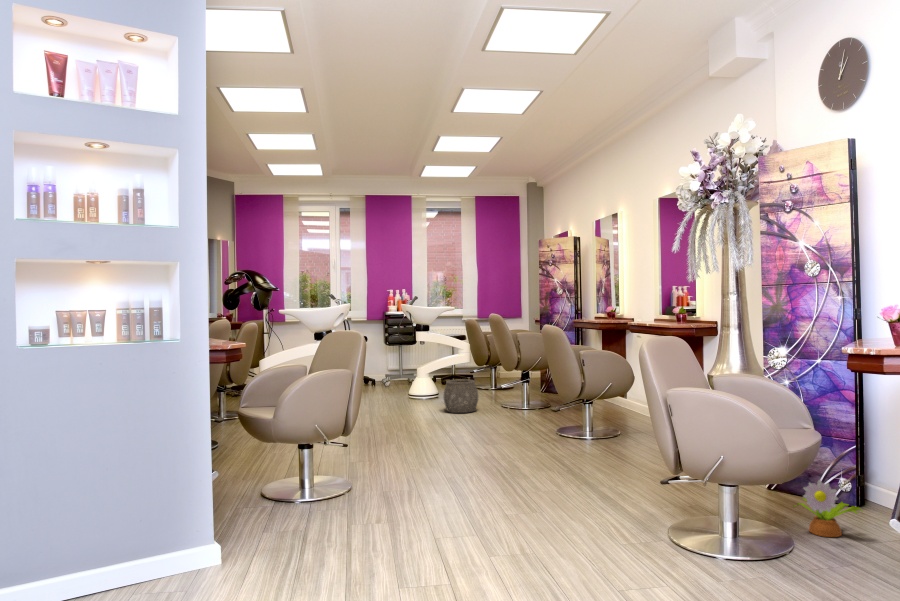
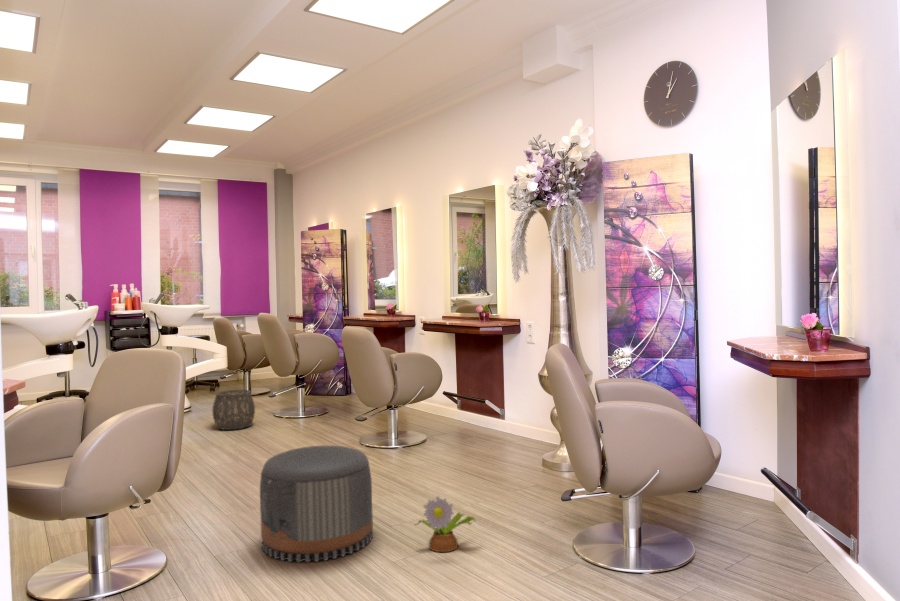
pouf: none [413,417,503,504] -> present [260,445,373,562]
decorative plant: present [793,480,862,537] -> present [415,496,476,552]

